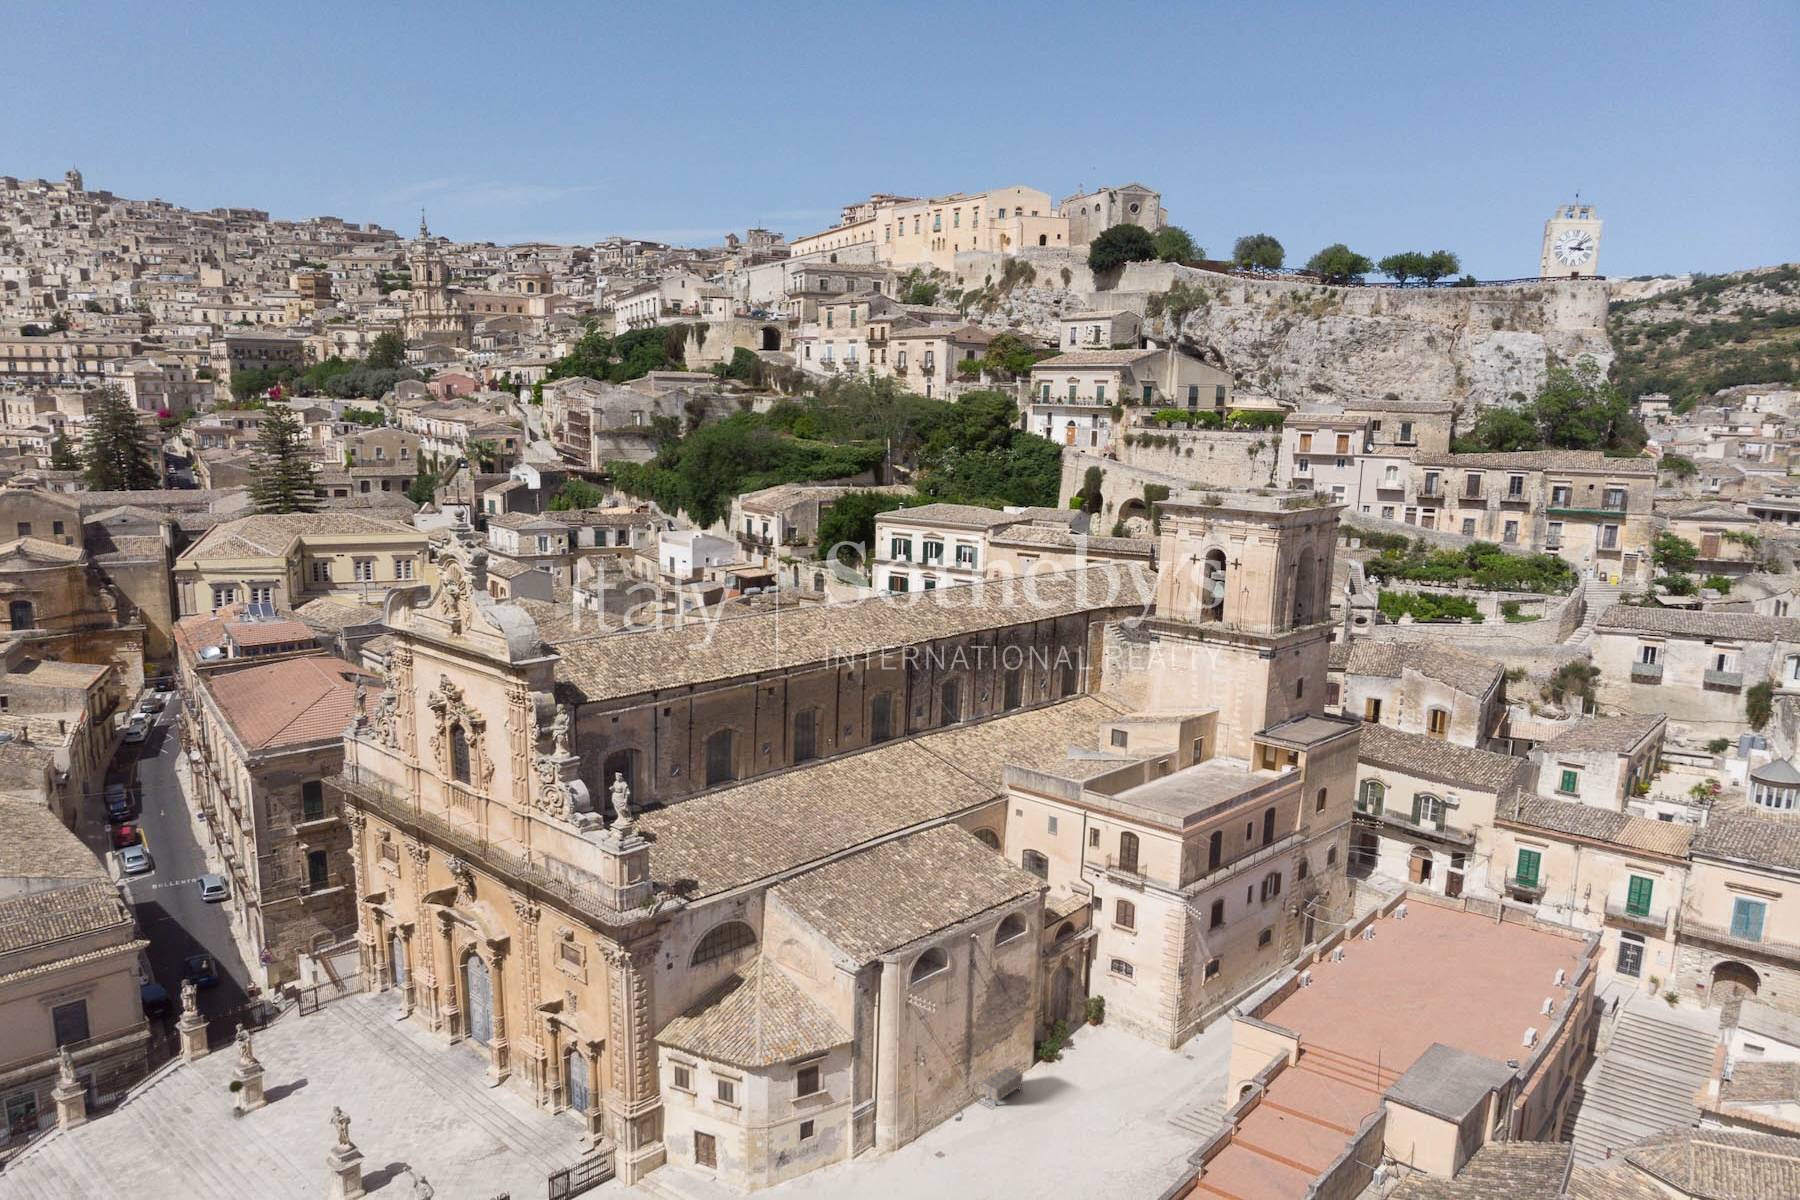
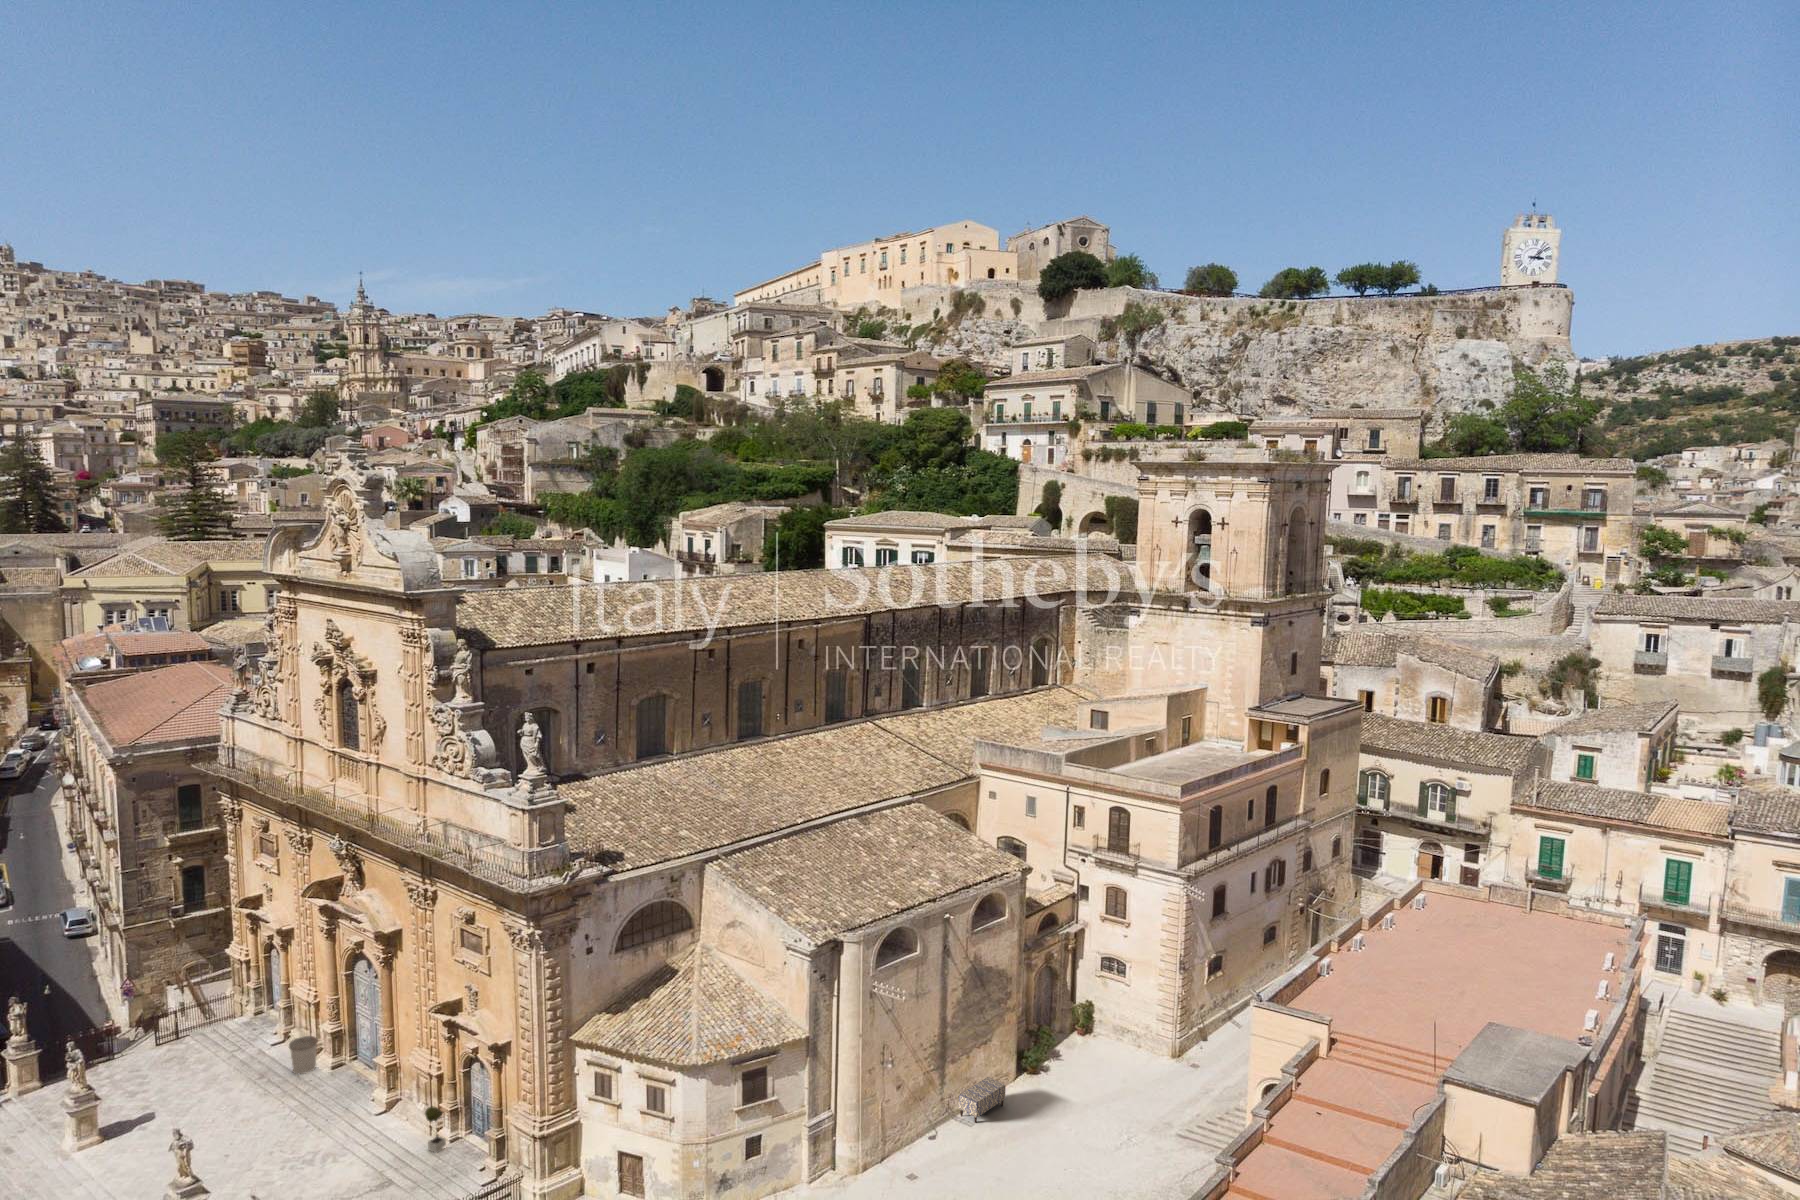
trash can: none [415,1015,439,1048] -> present [289,1036,318,1074]
potted tree: present [229,1080,249,1117] -> present [425,1106,446,1153]

